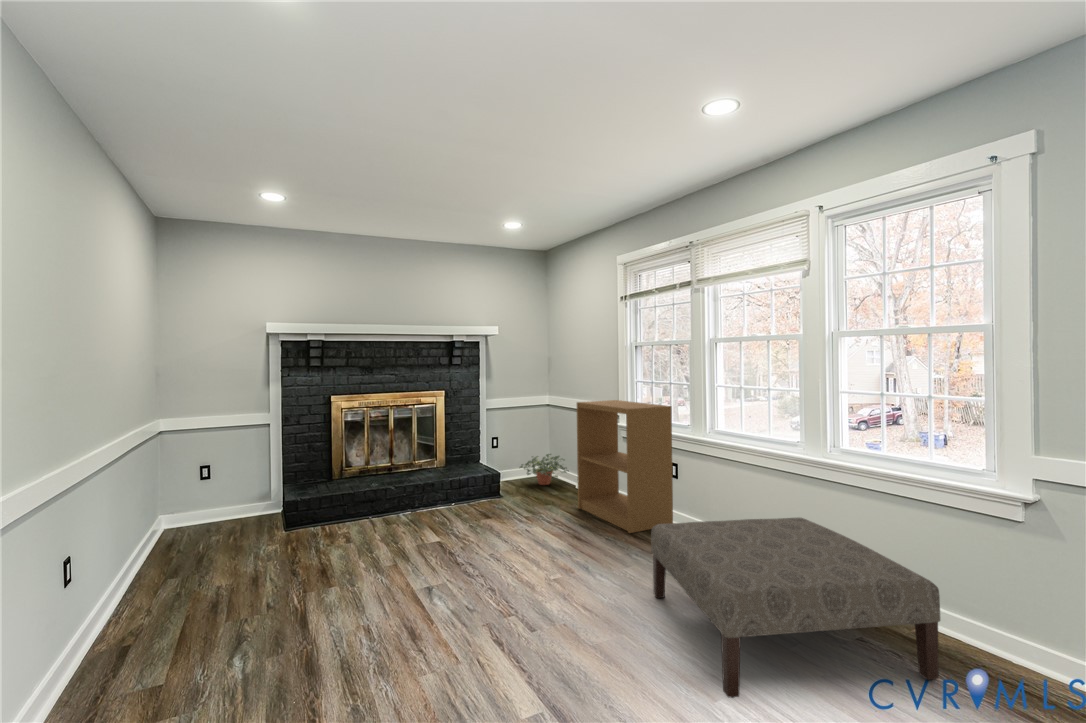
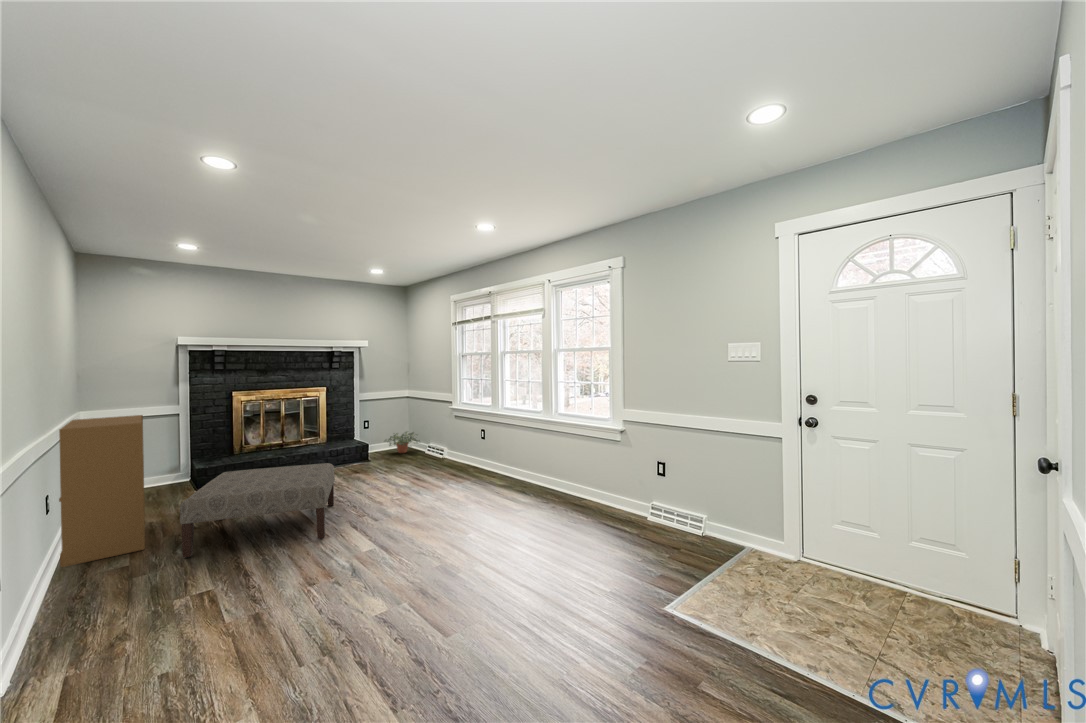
bookshelf: present [577,400,673,533] -> present [59,415,145,567]
ottoman: present [651,518,940,698] -> present [180,463,335,558]

